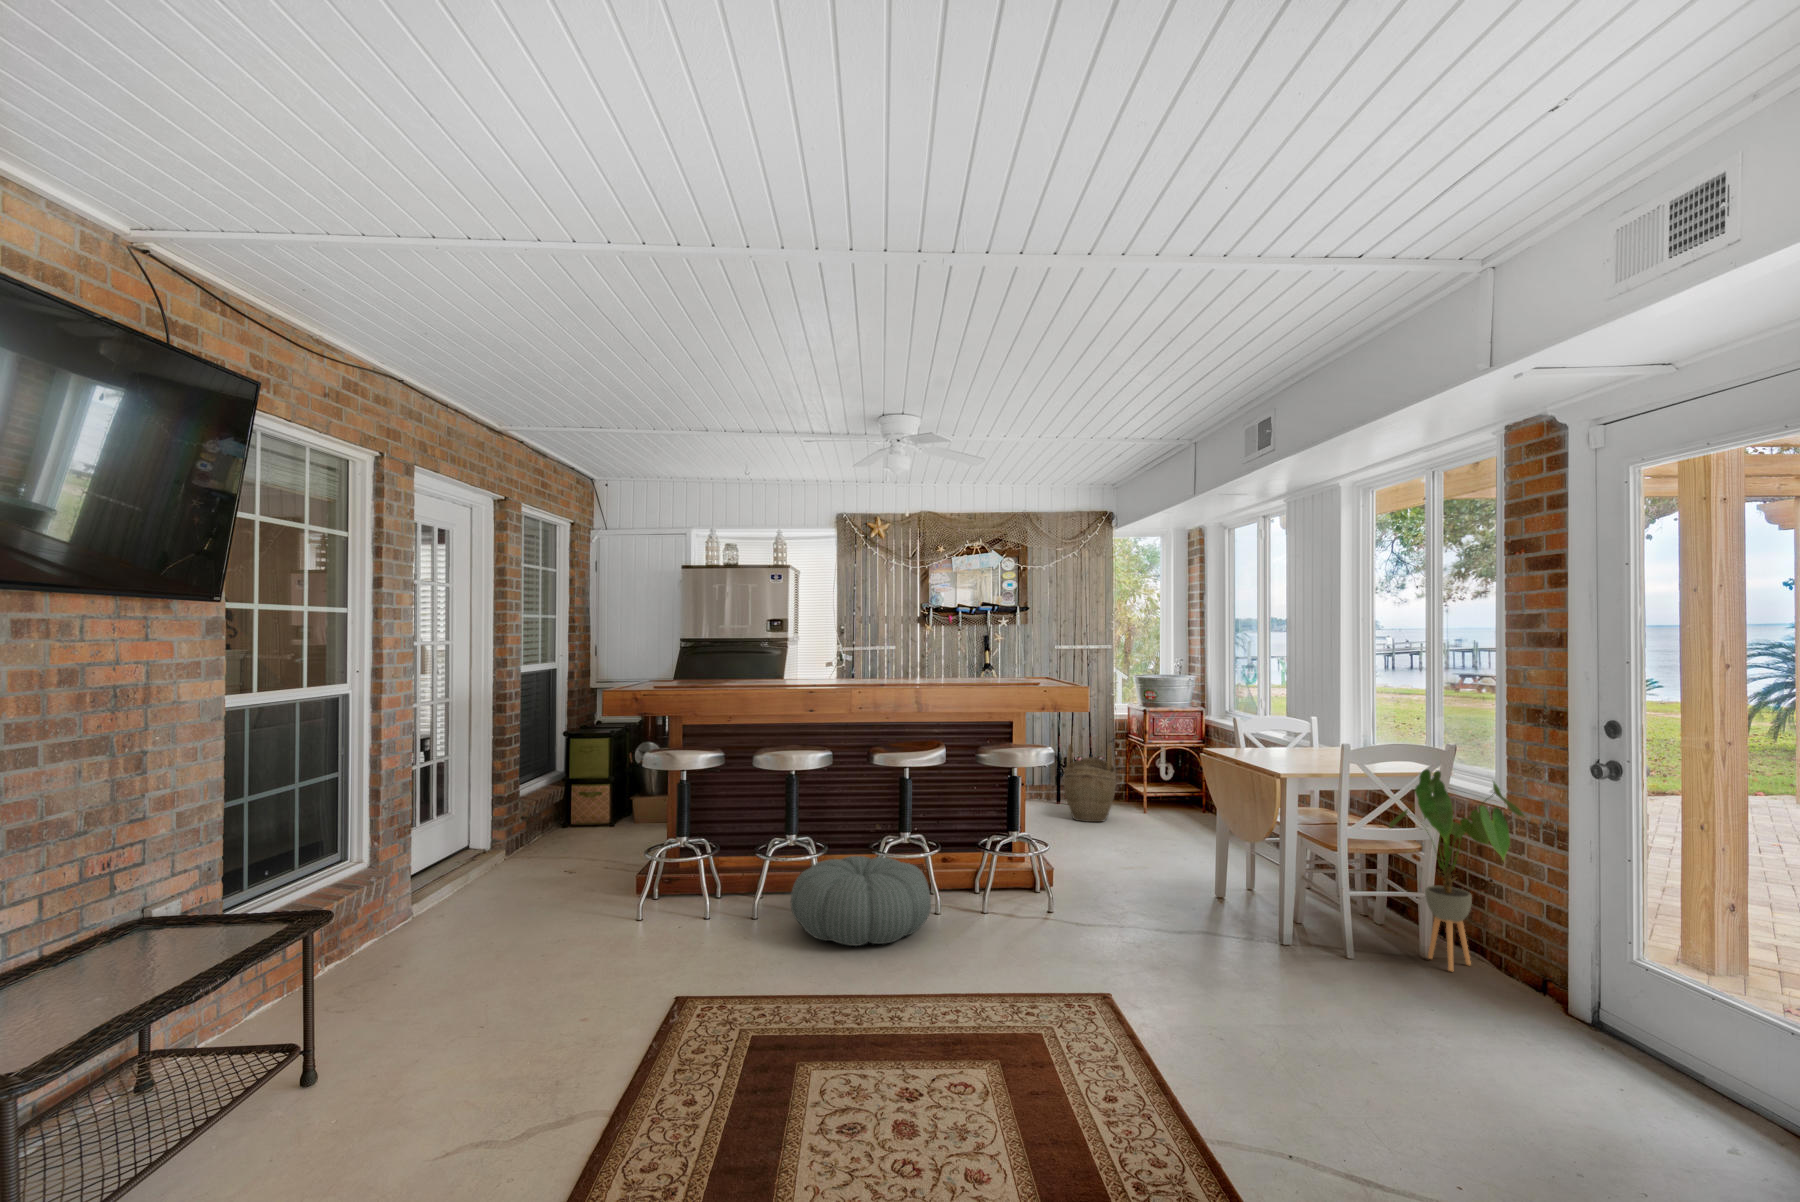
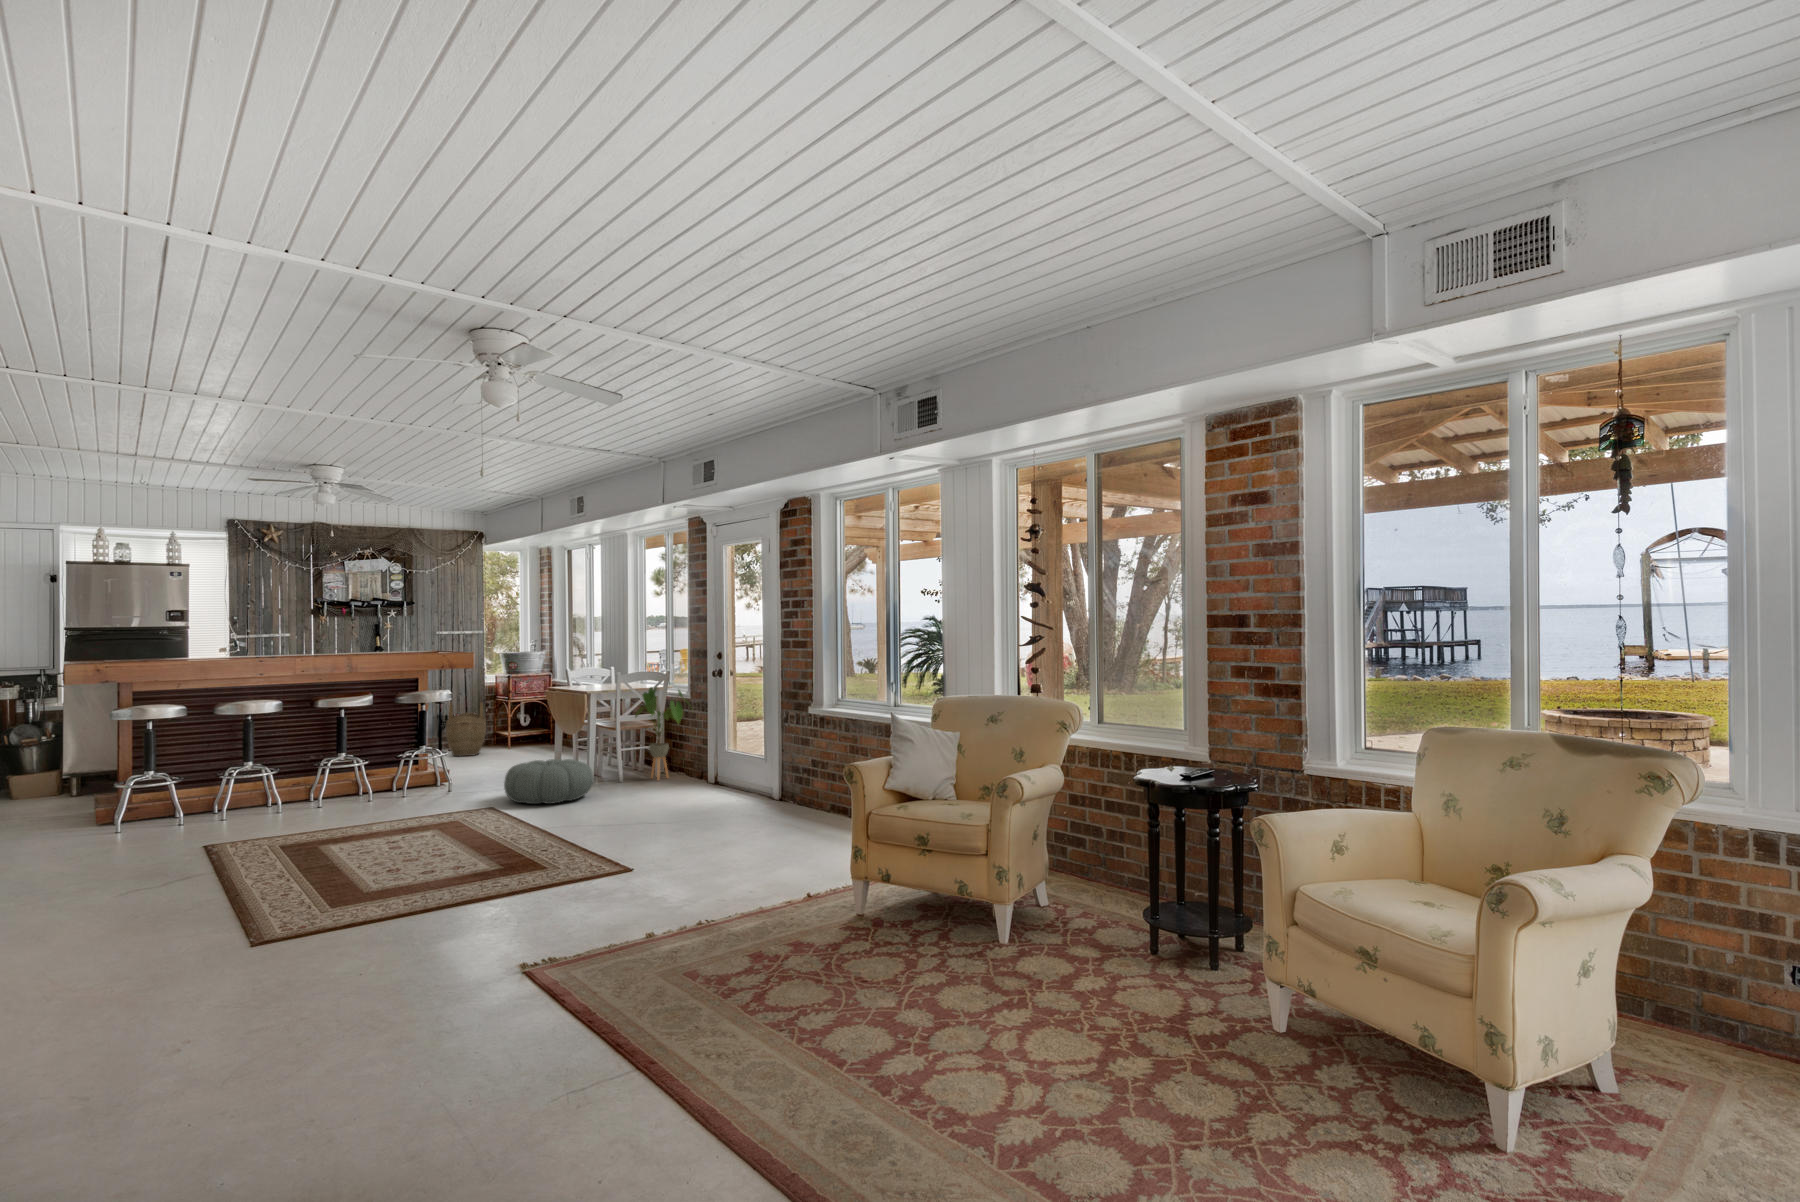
pouf: present [791,856,931,946] -> present [504,759,593,804]

